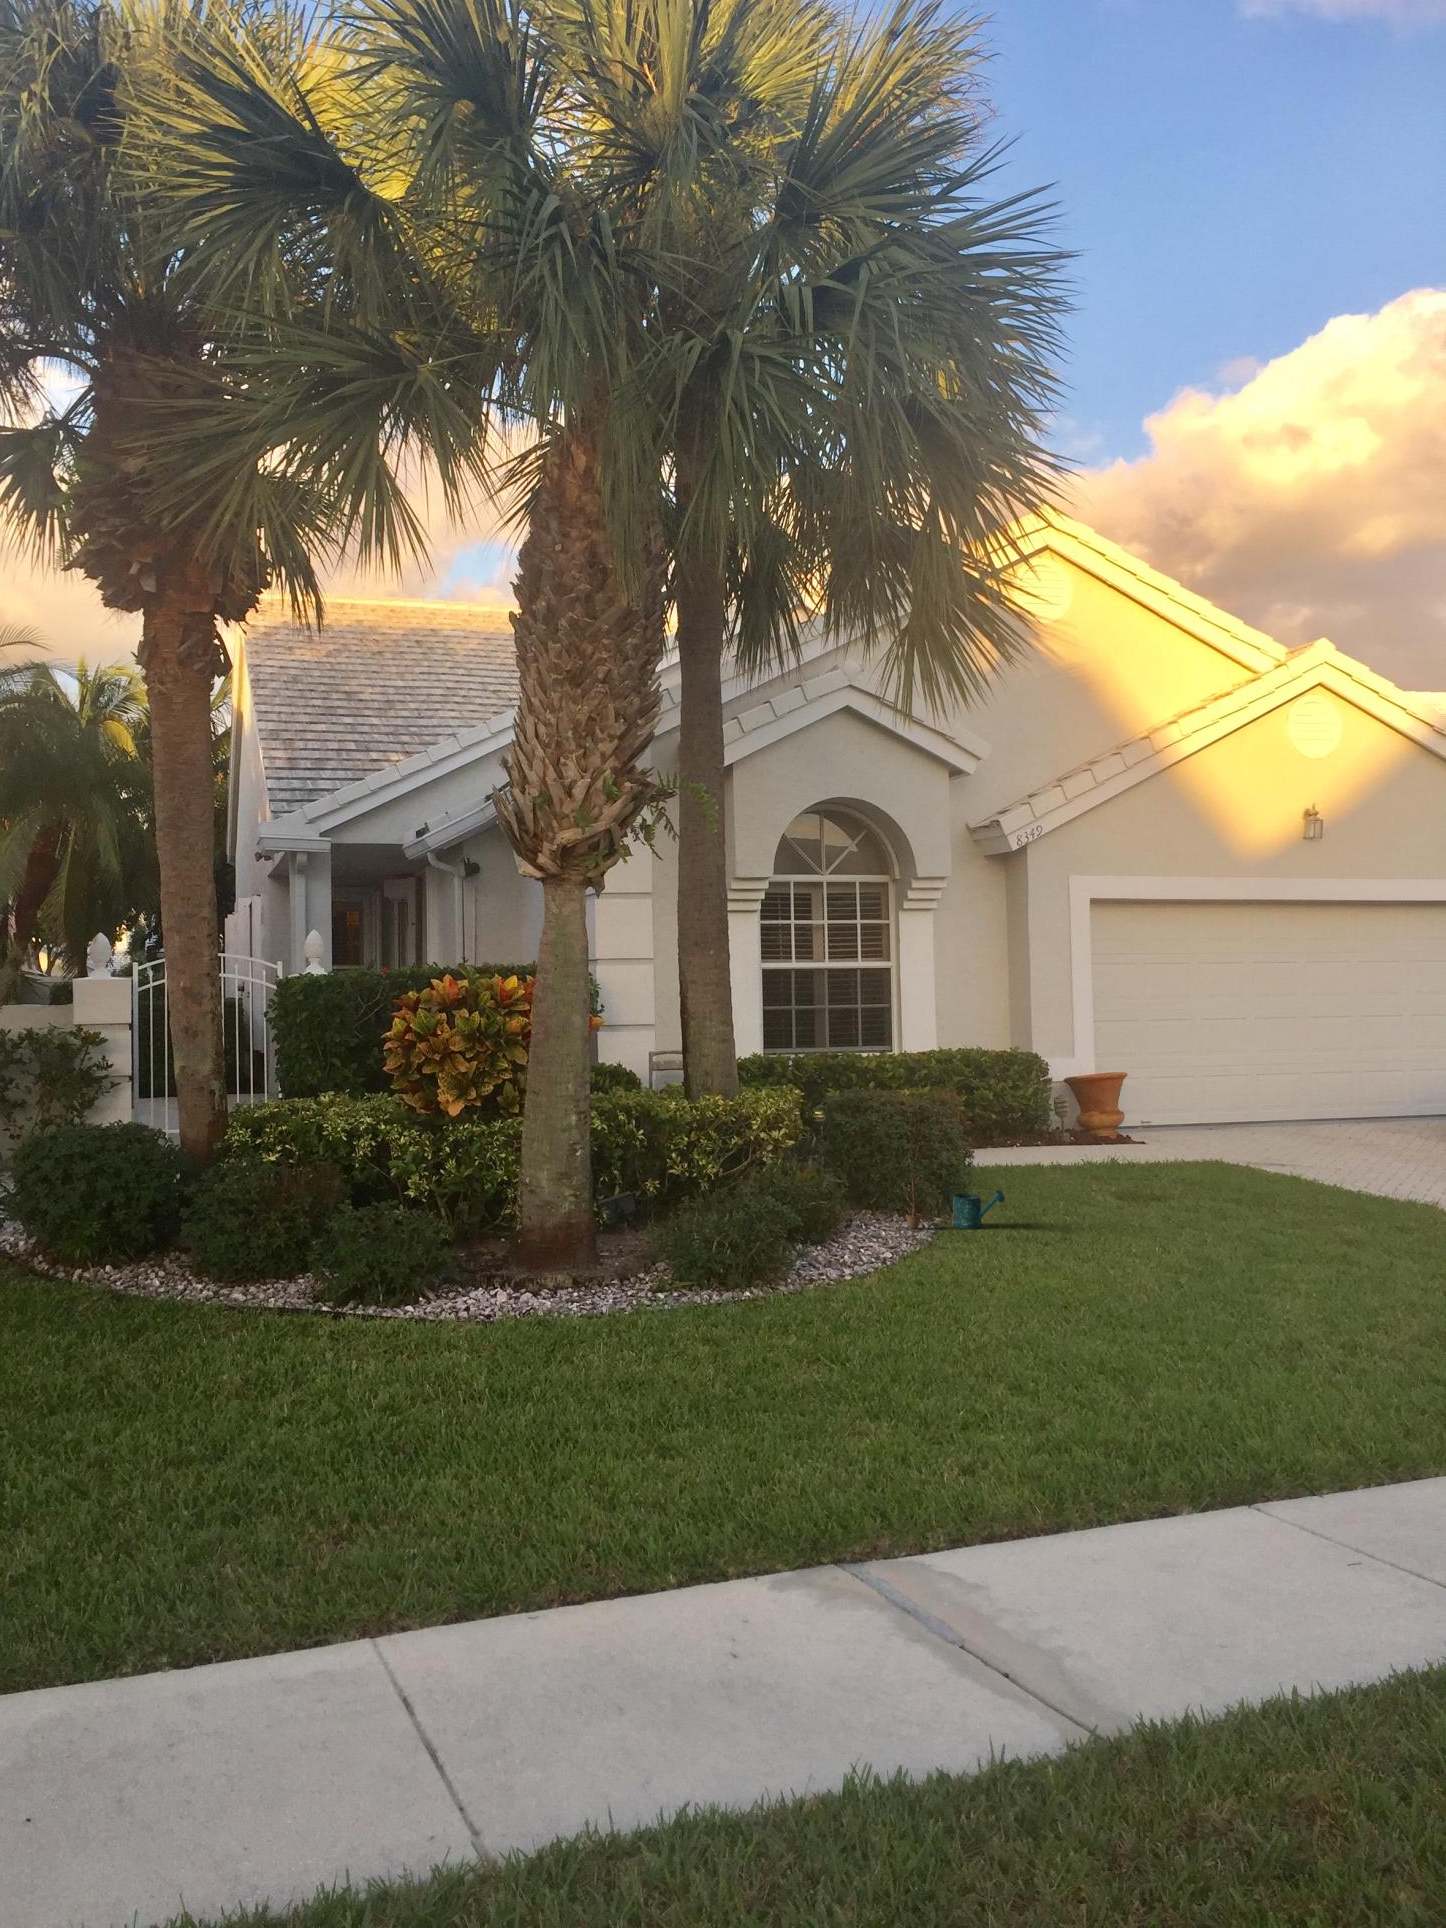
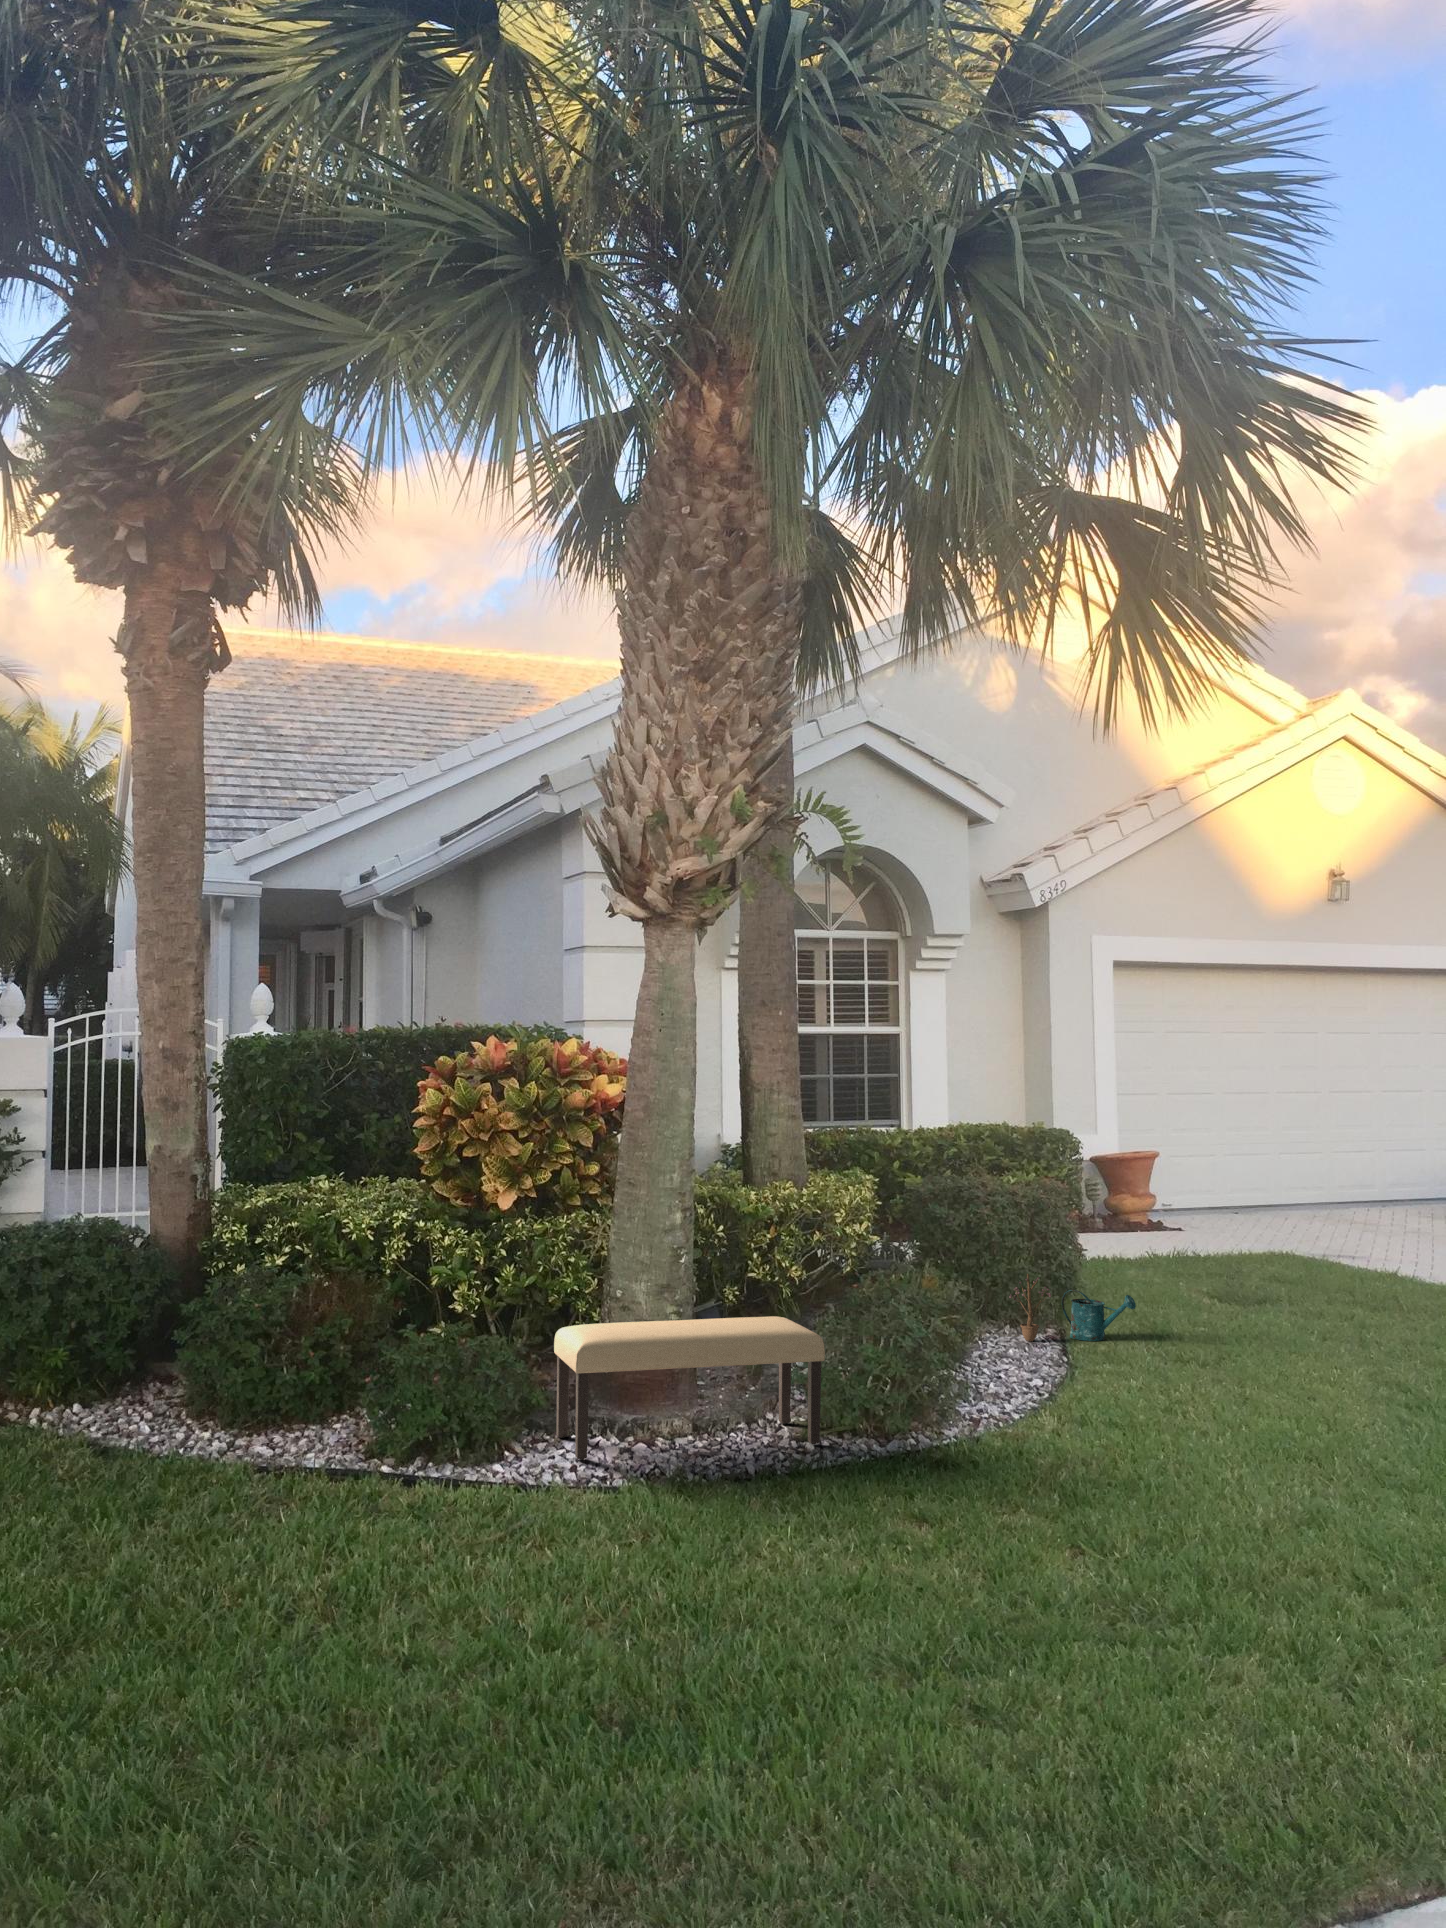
bench: none [464,1200,674,1308] -> present [554,1316,825,1460]

